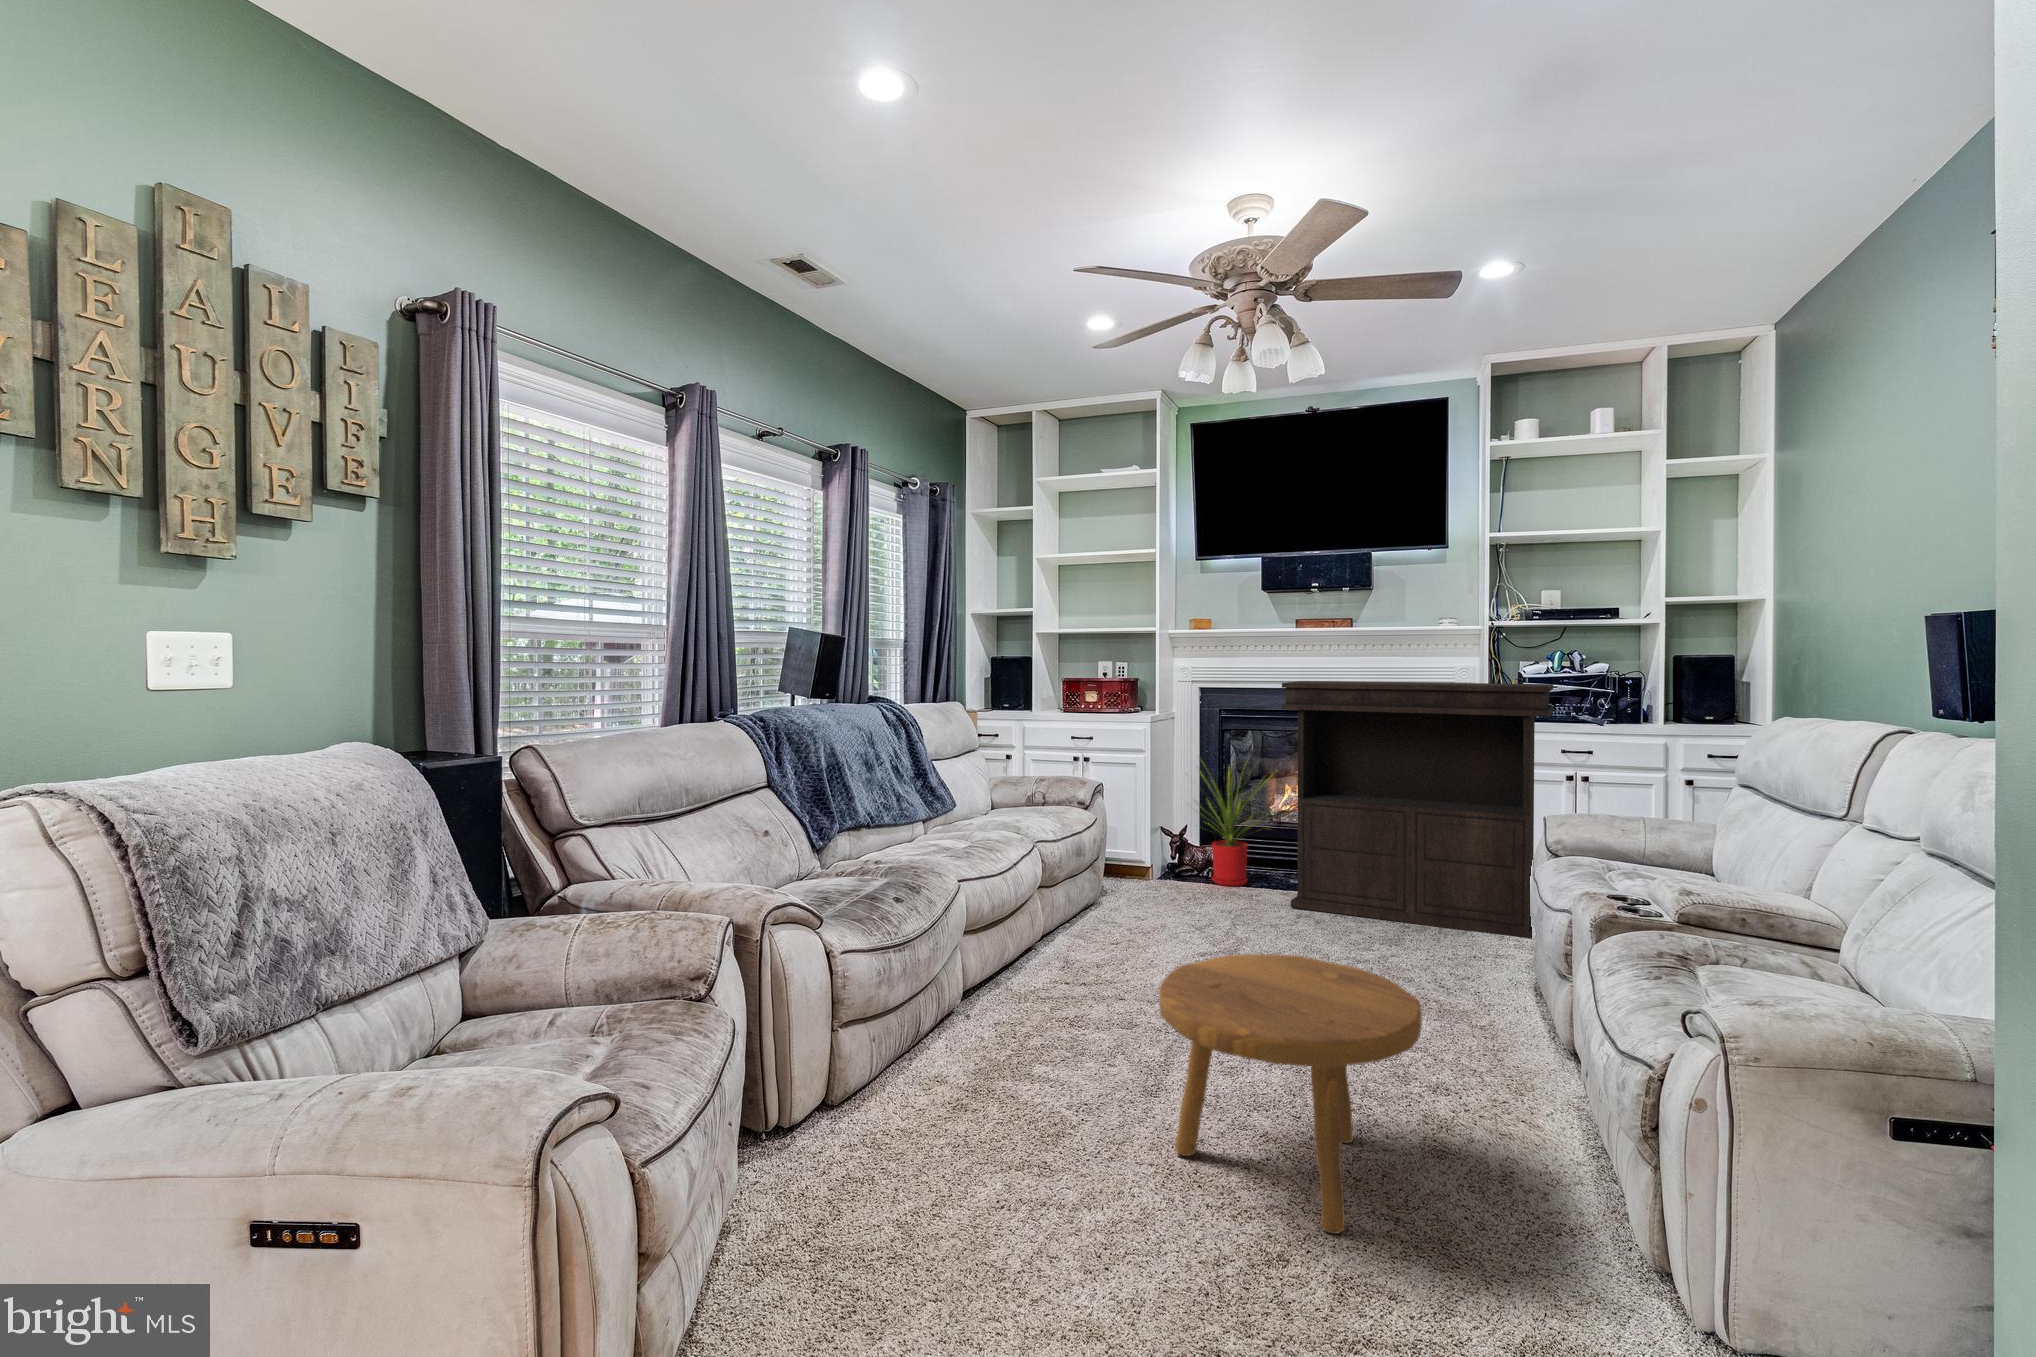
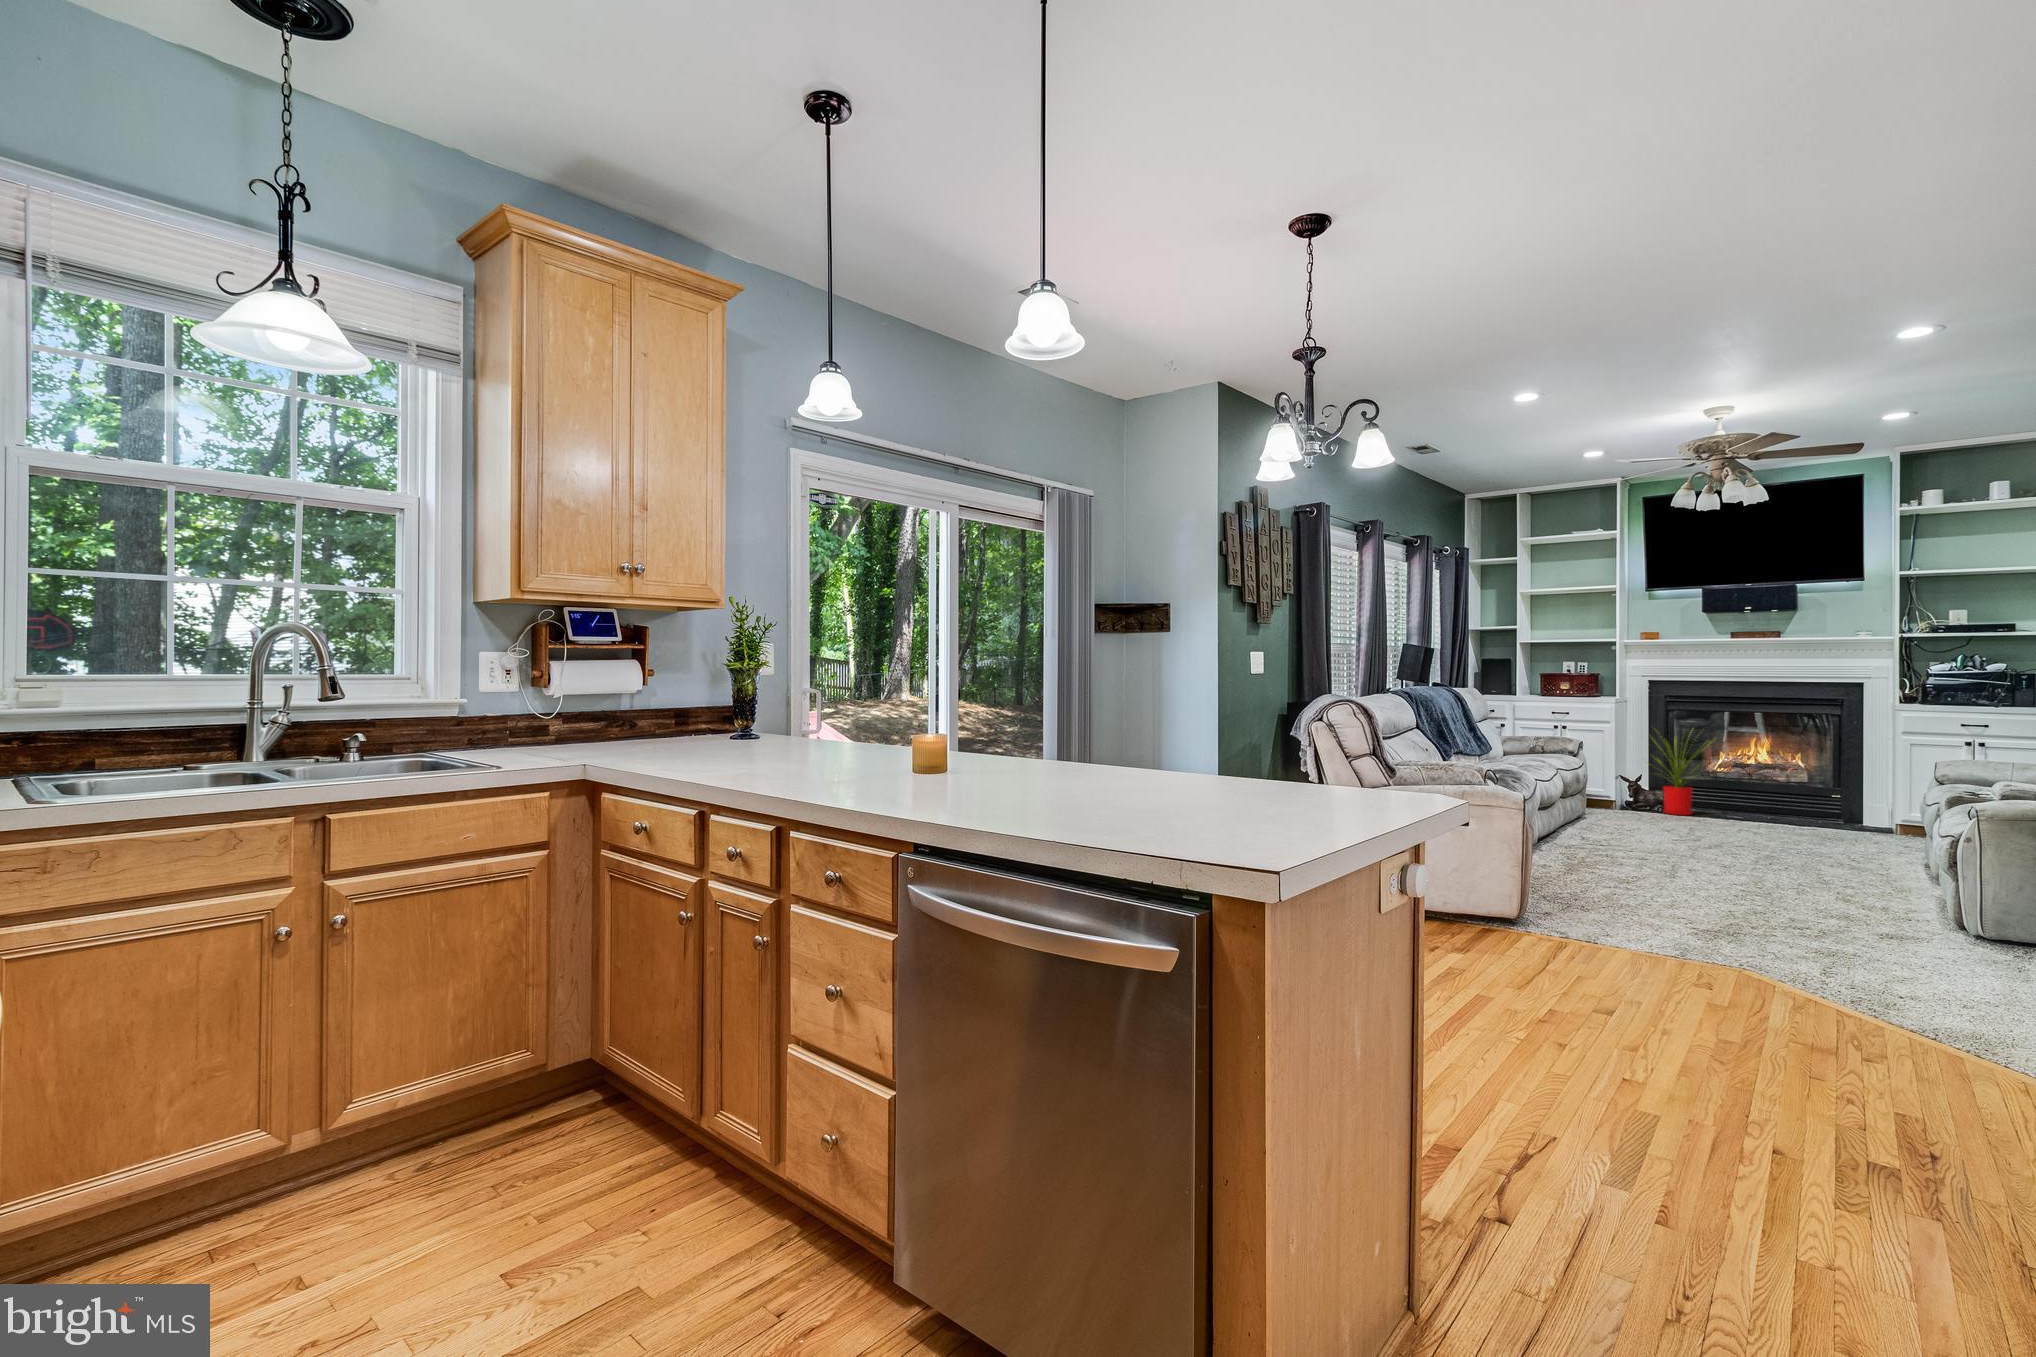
console table: present [1282,681,1553,939] -> none [1725,676,1950,847]
footstool: present [1159,954,1422,1233] -> none [1681,802,1833,909]

